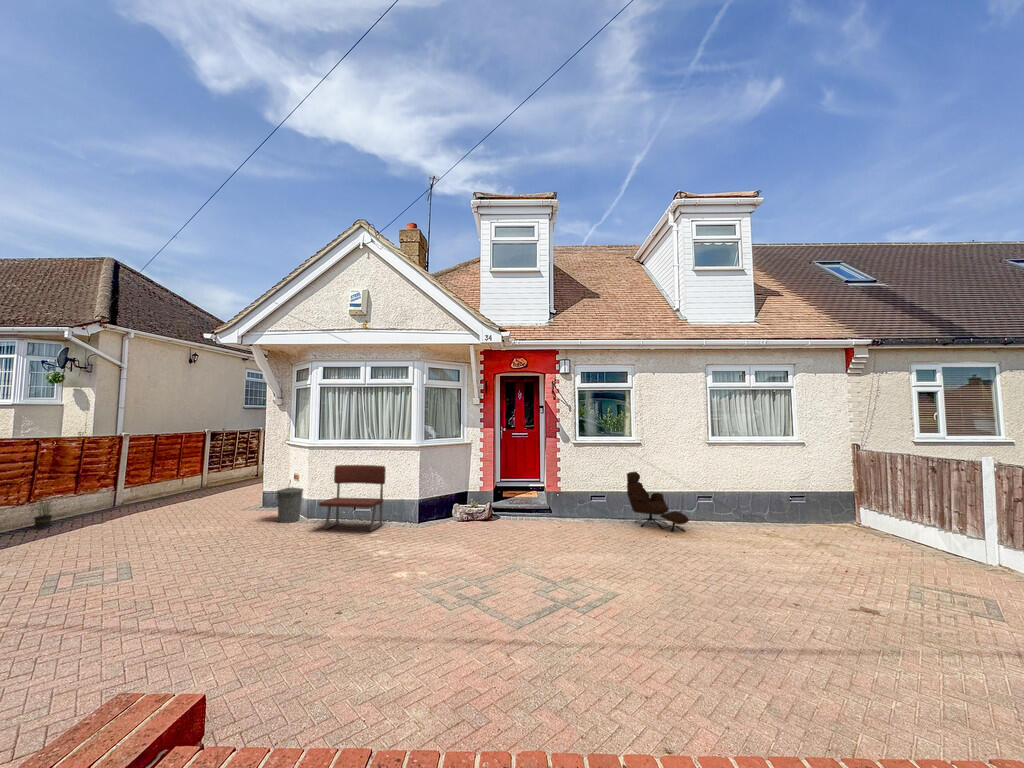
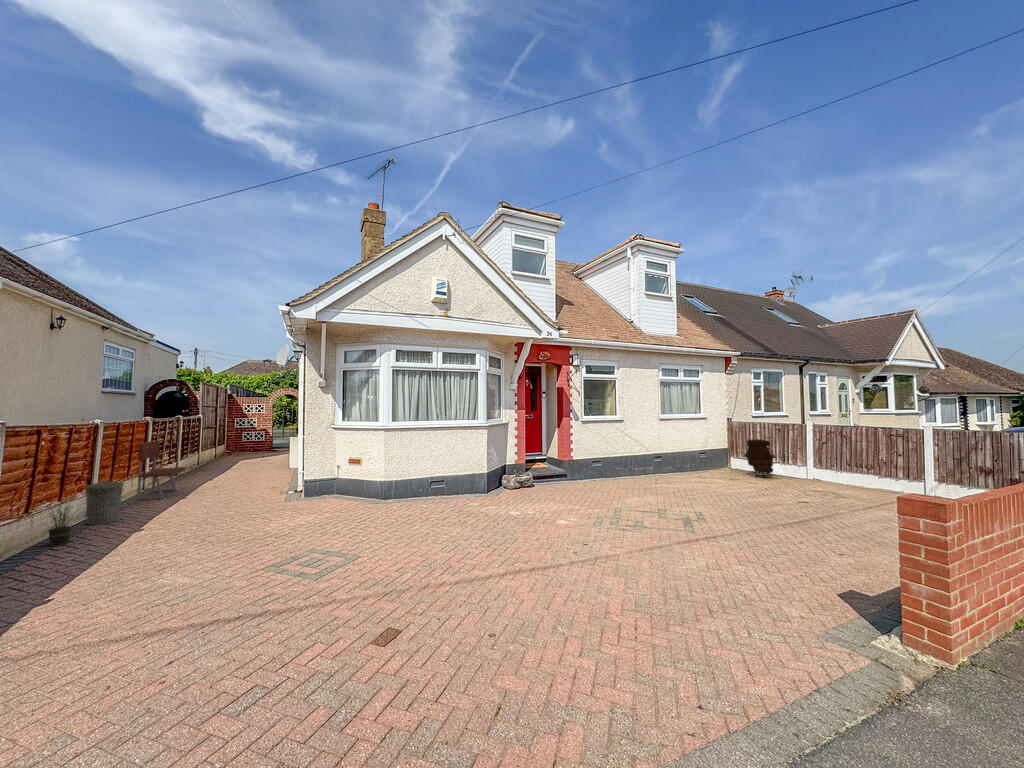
bench: present [319,465,386,531] -> present [136,441,186,500]
lounge chair: present [627,472,689,532] -> present [744,439,775,477]
trash can: present [277,487,303,523] -> present [85,481,124,524]

